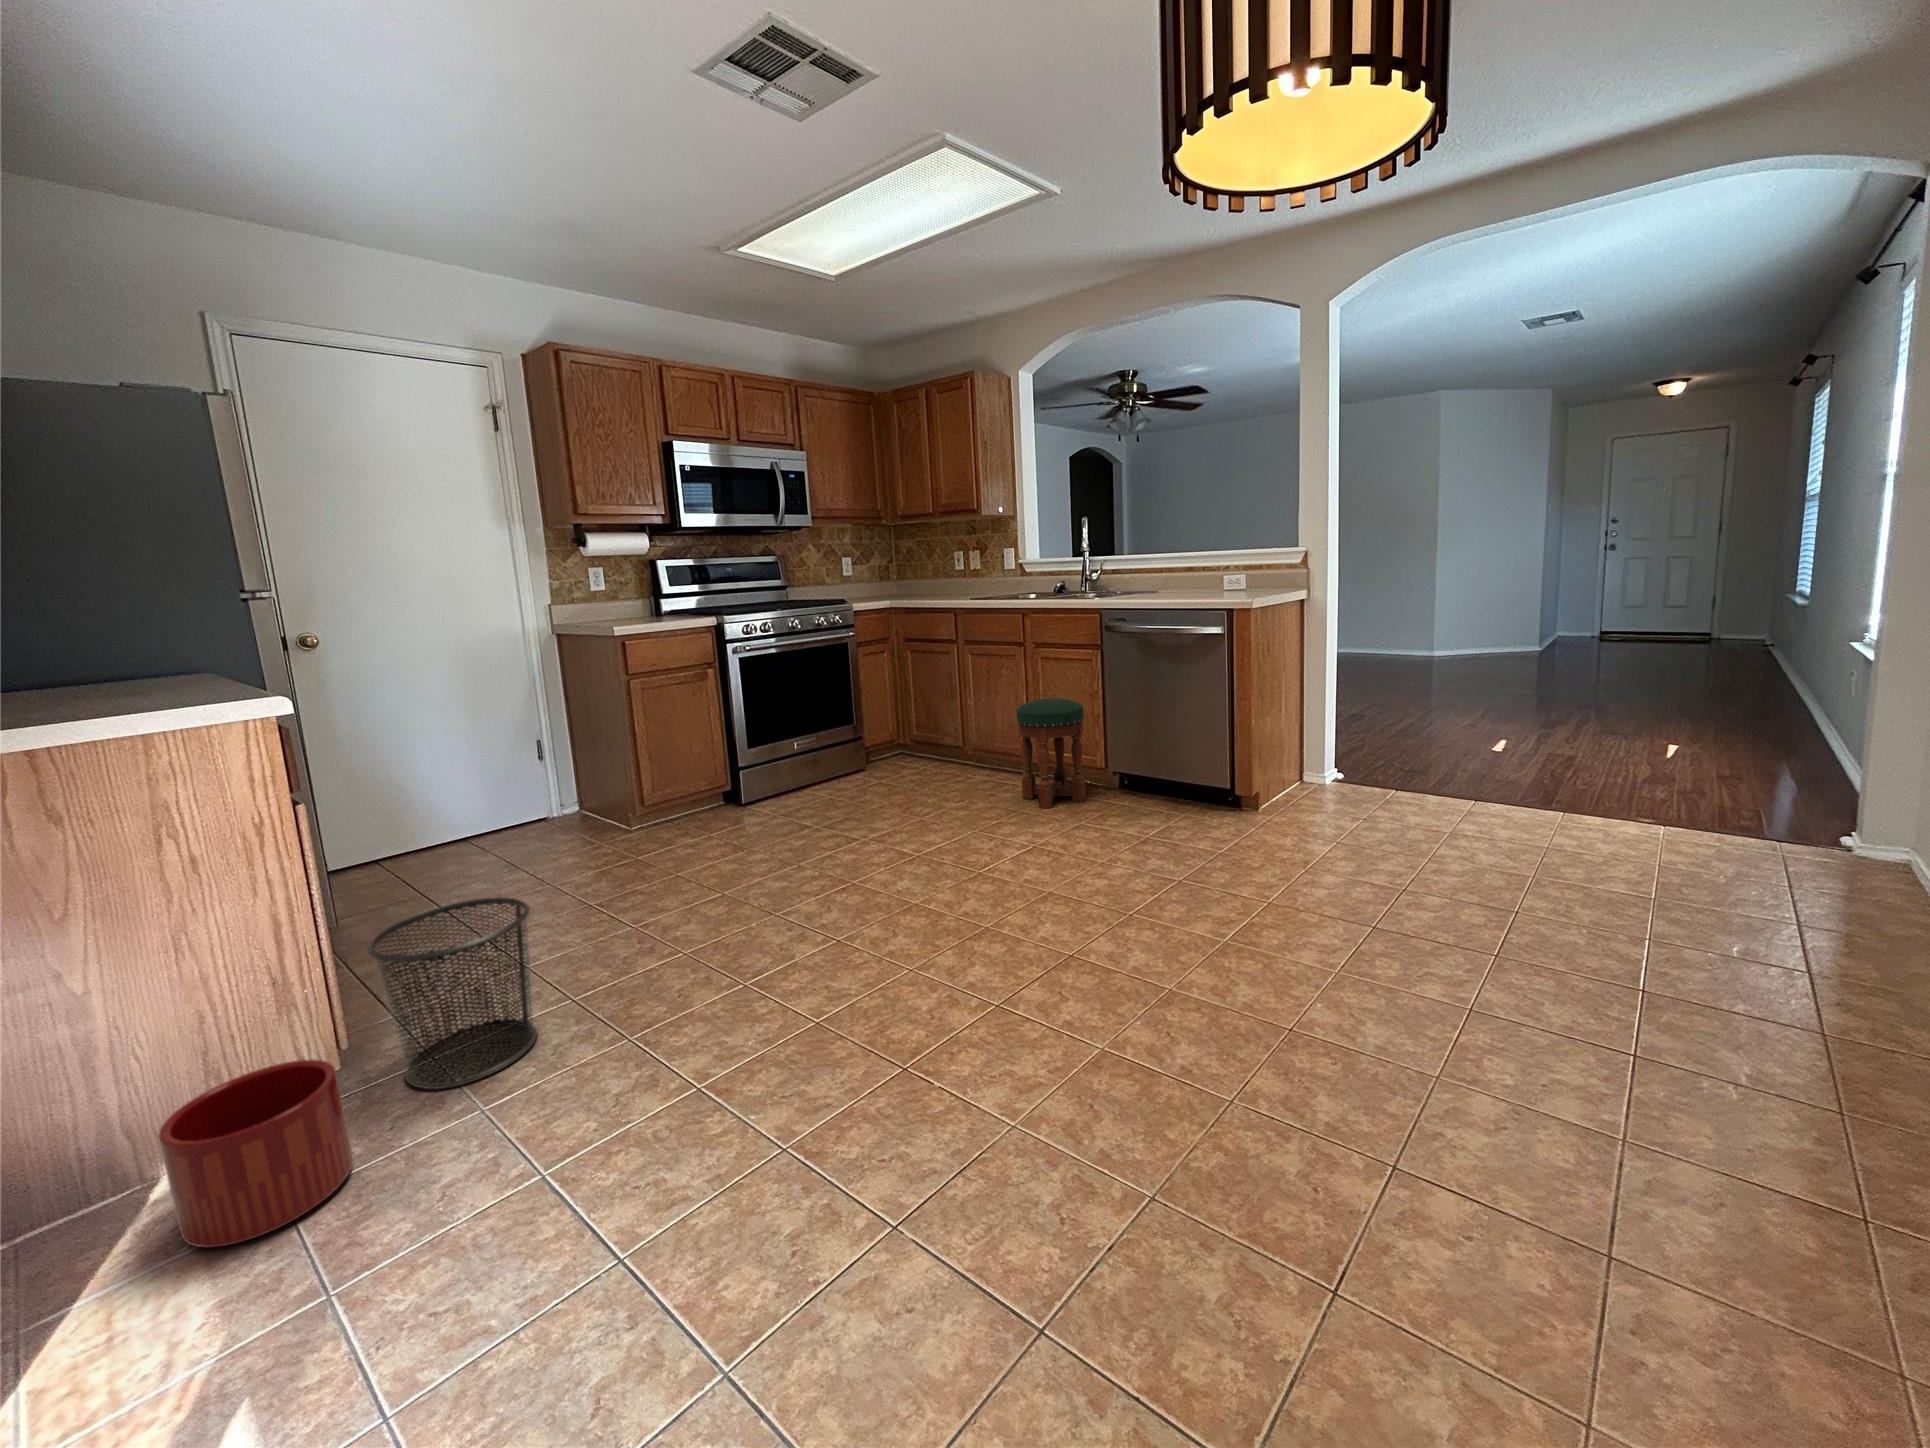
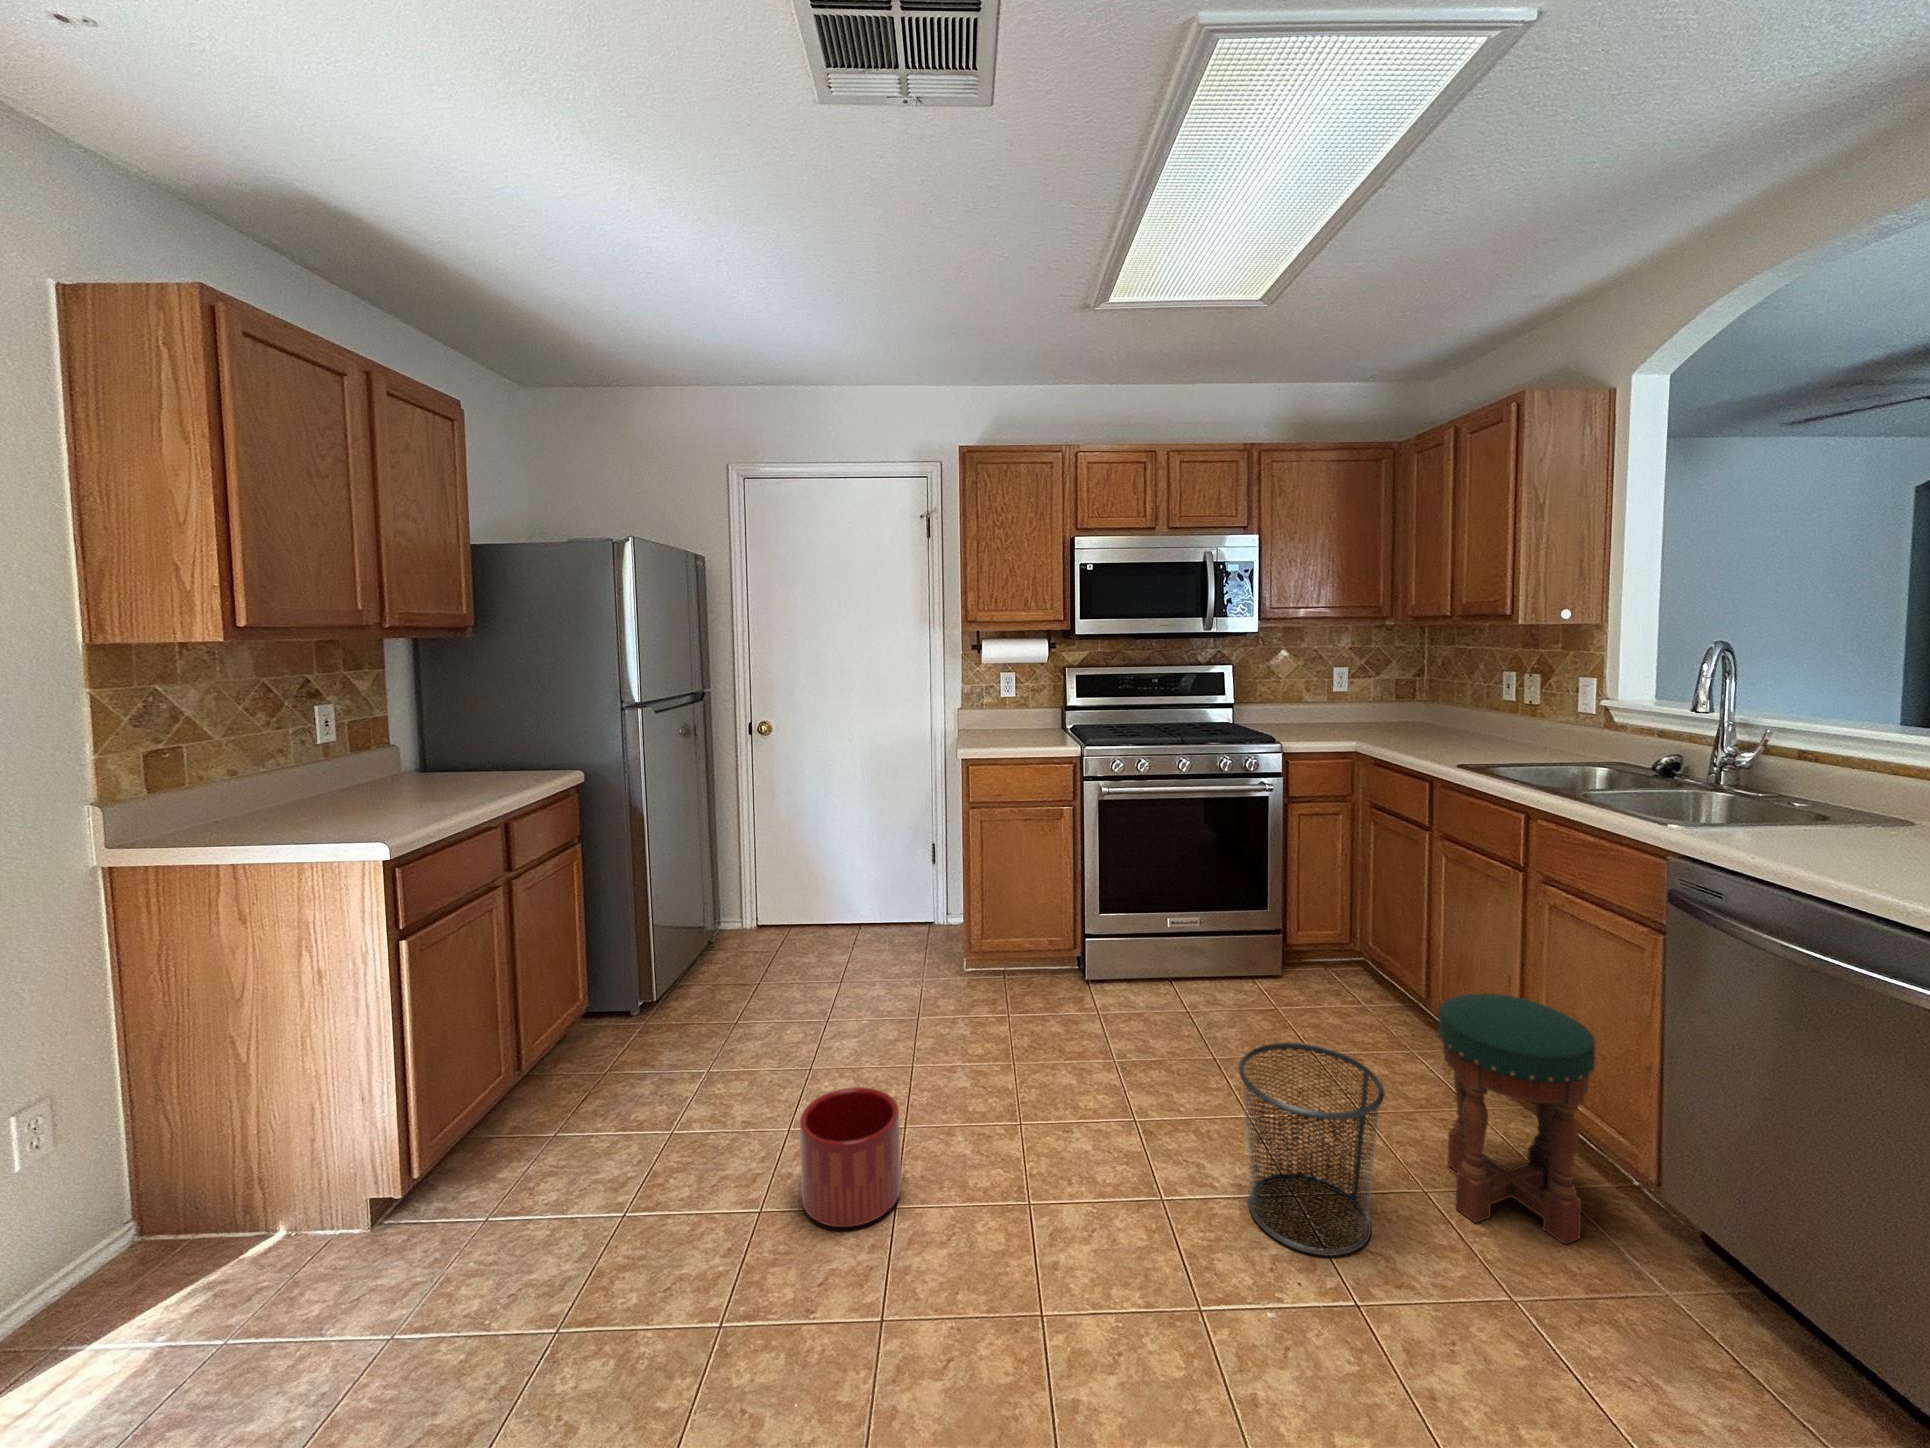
waste bin: present [368,897,537,1089] -> present [1238,1043,1385,1256]
planter: present [159,1060,354,1247] -> present [800,1087,901,1227]

